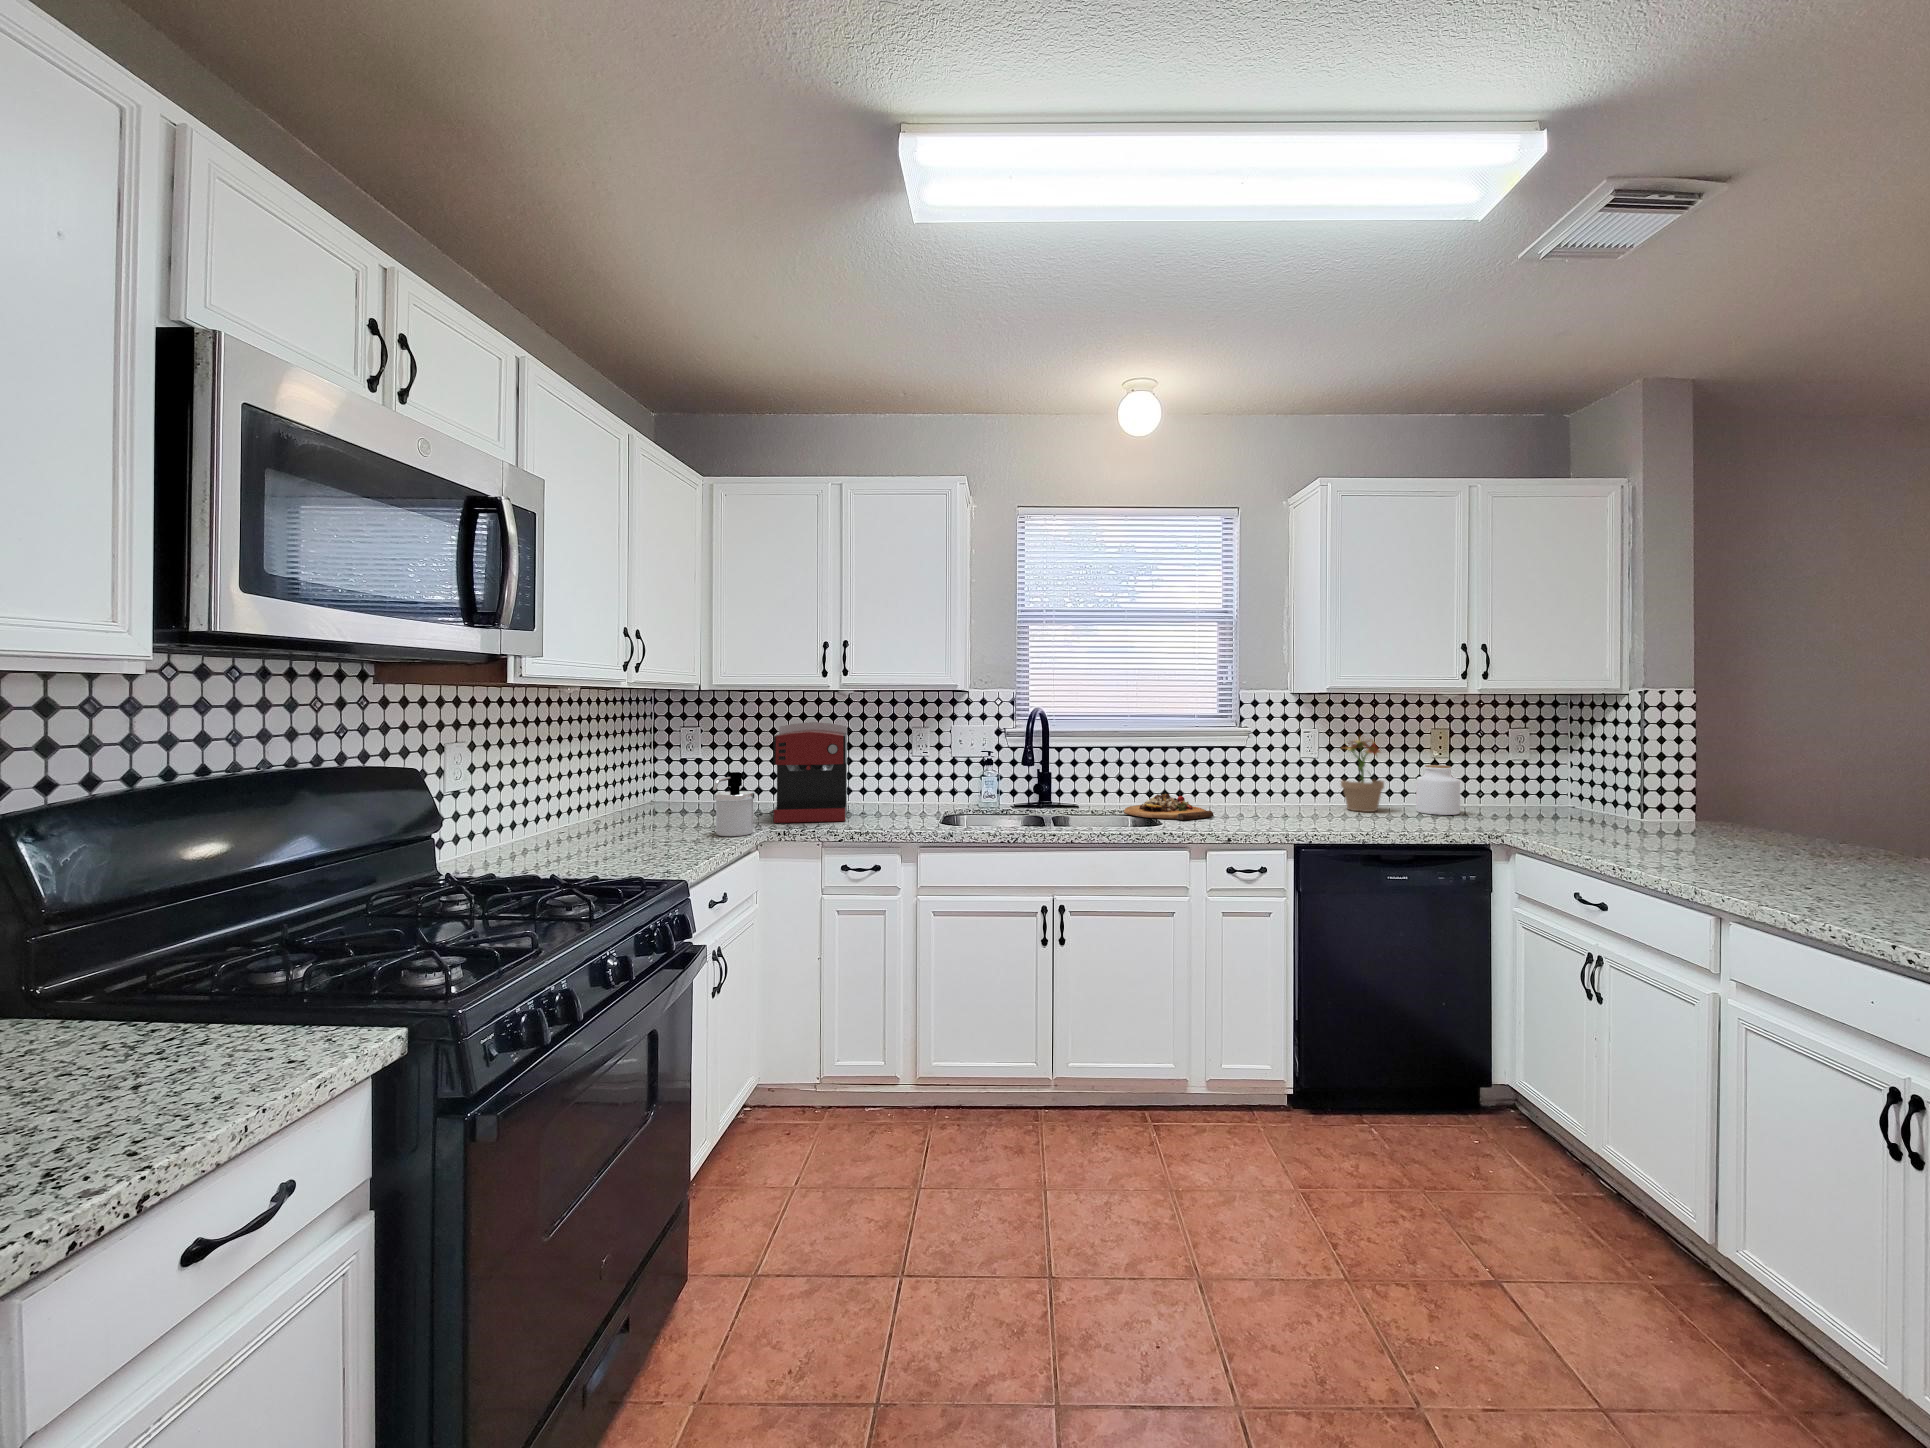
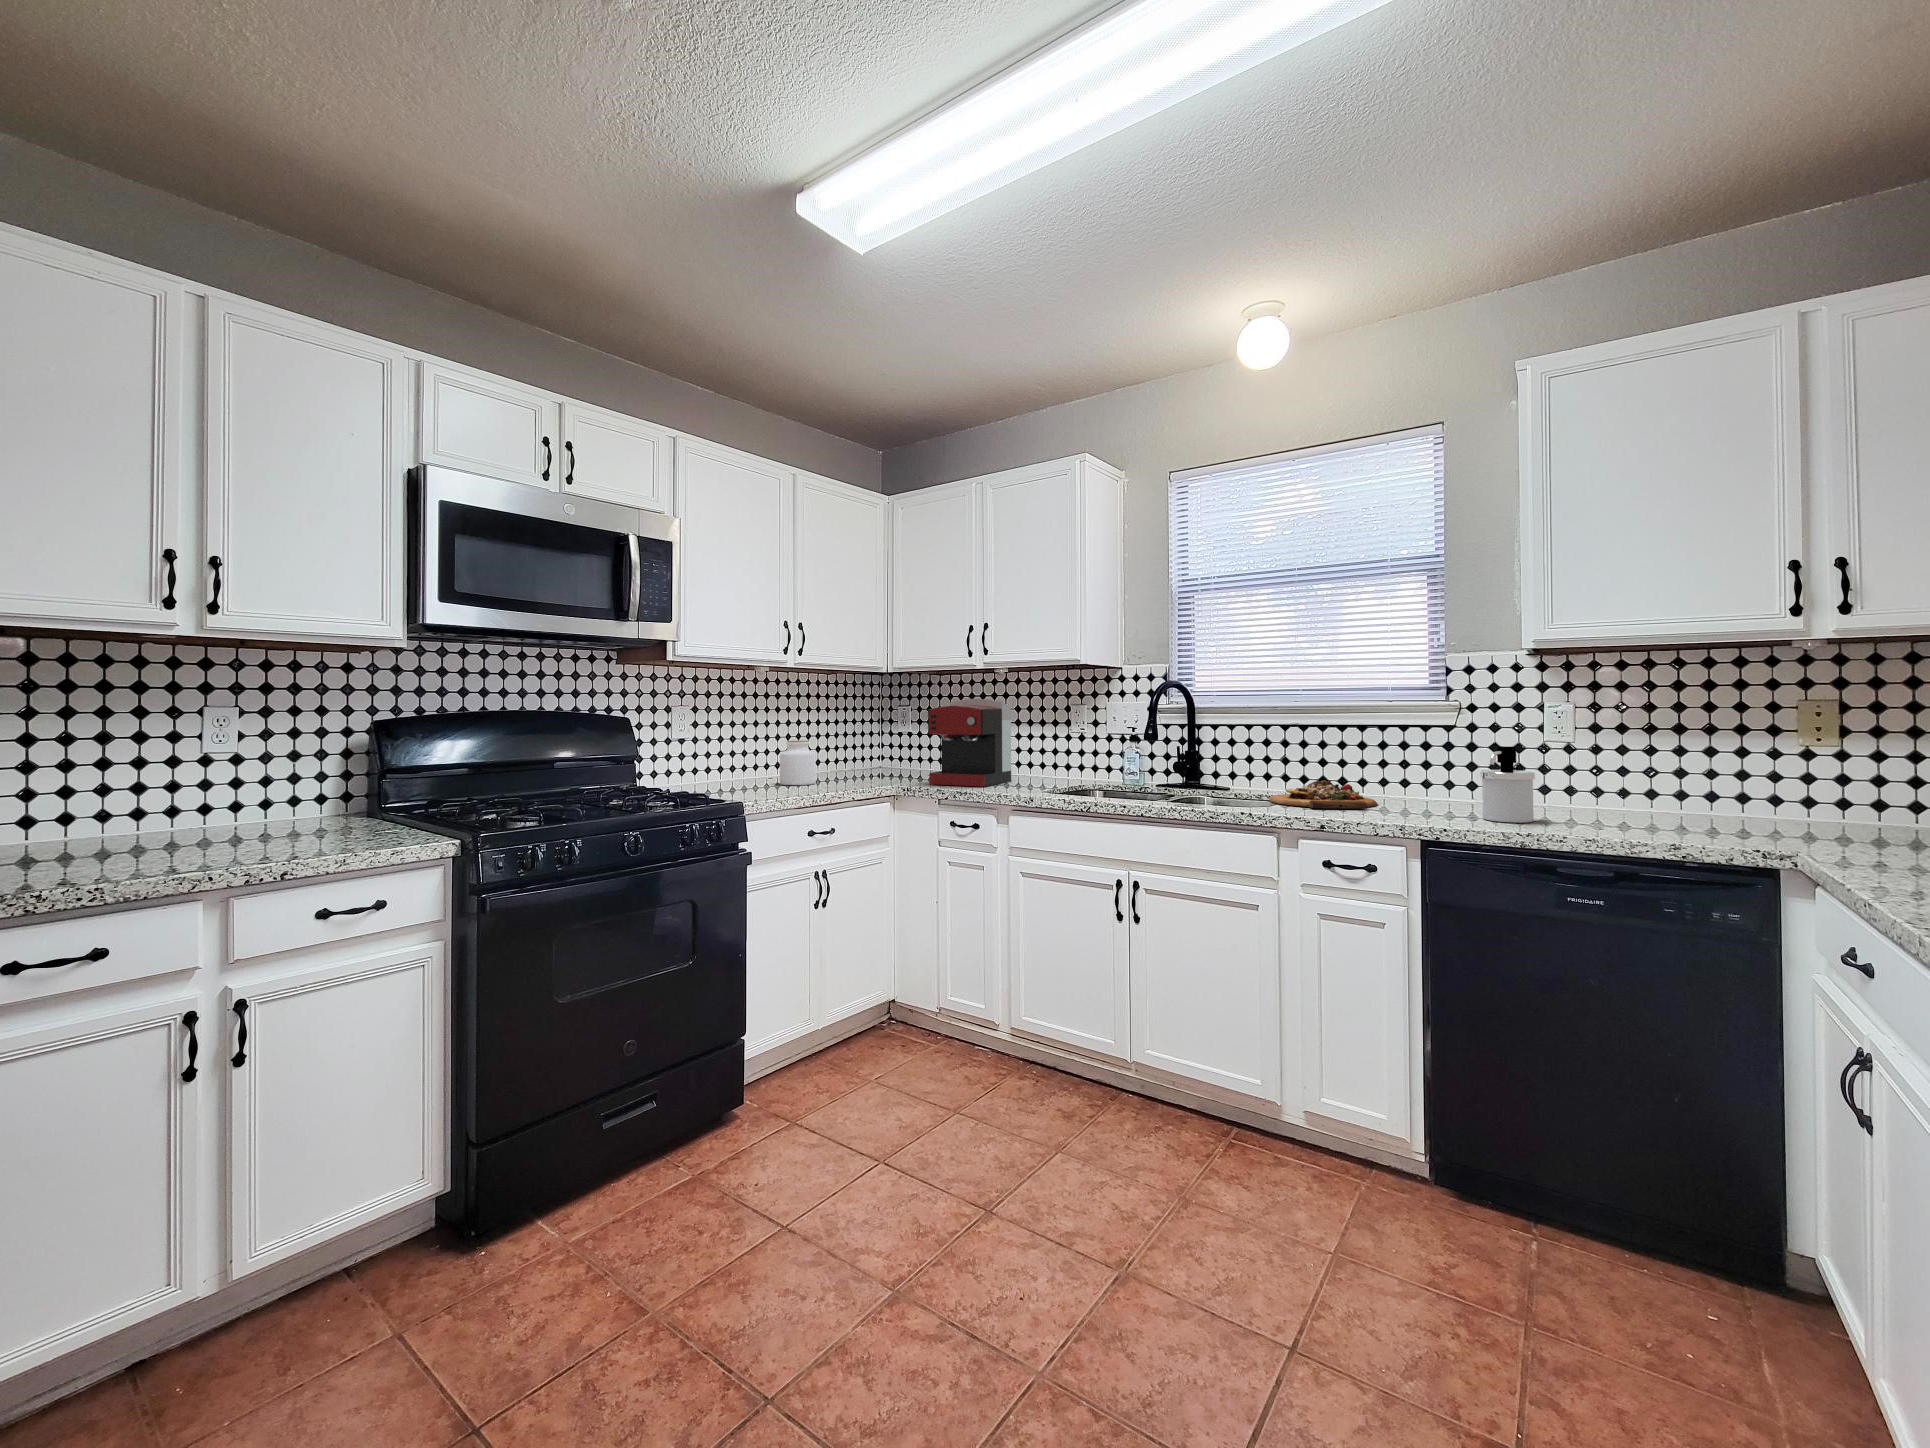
potted plant: present [1341,738,1384,812] -> none [1597,708,1684,822]
jar: present [1416,765,1460,815] -> present [780,741,816,785]
soap dispenser: present [713,772,755,836] -> present [1480,746,1535,823]

